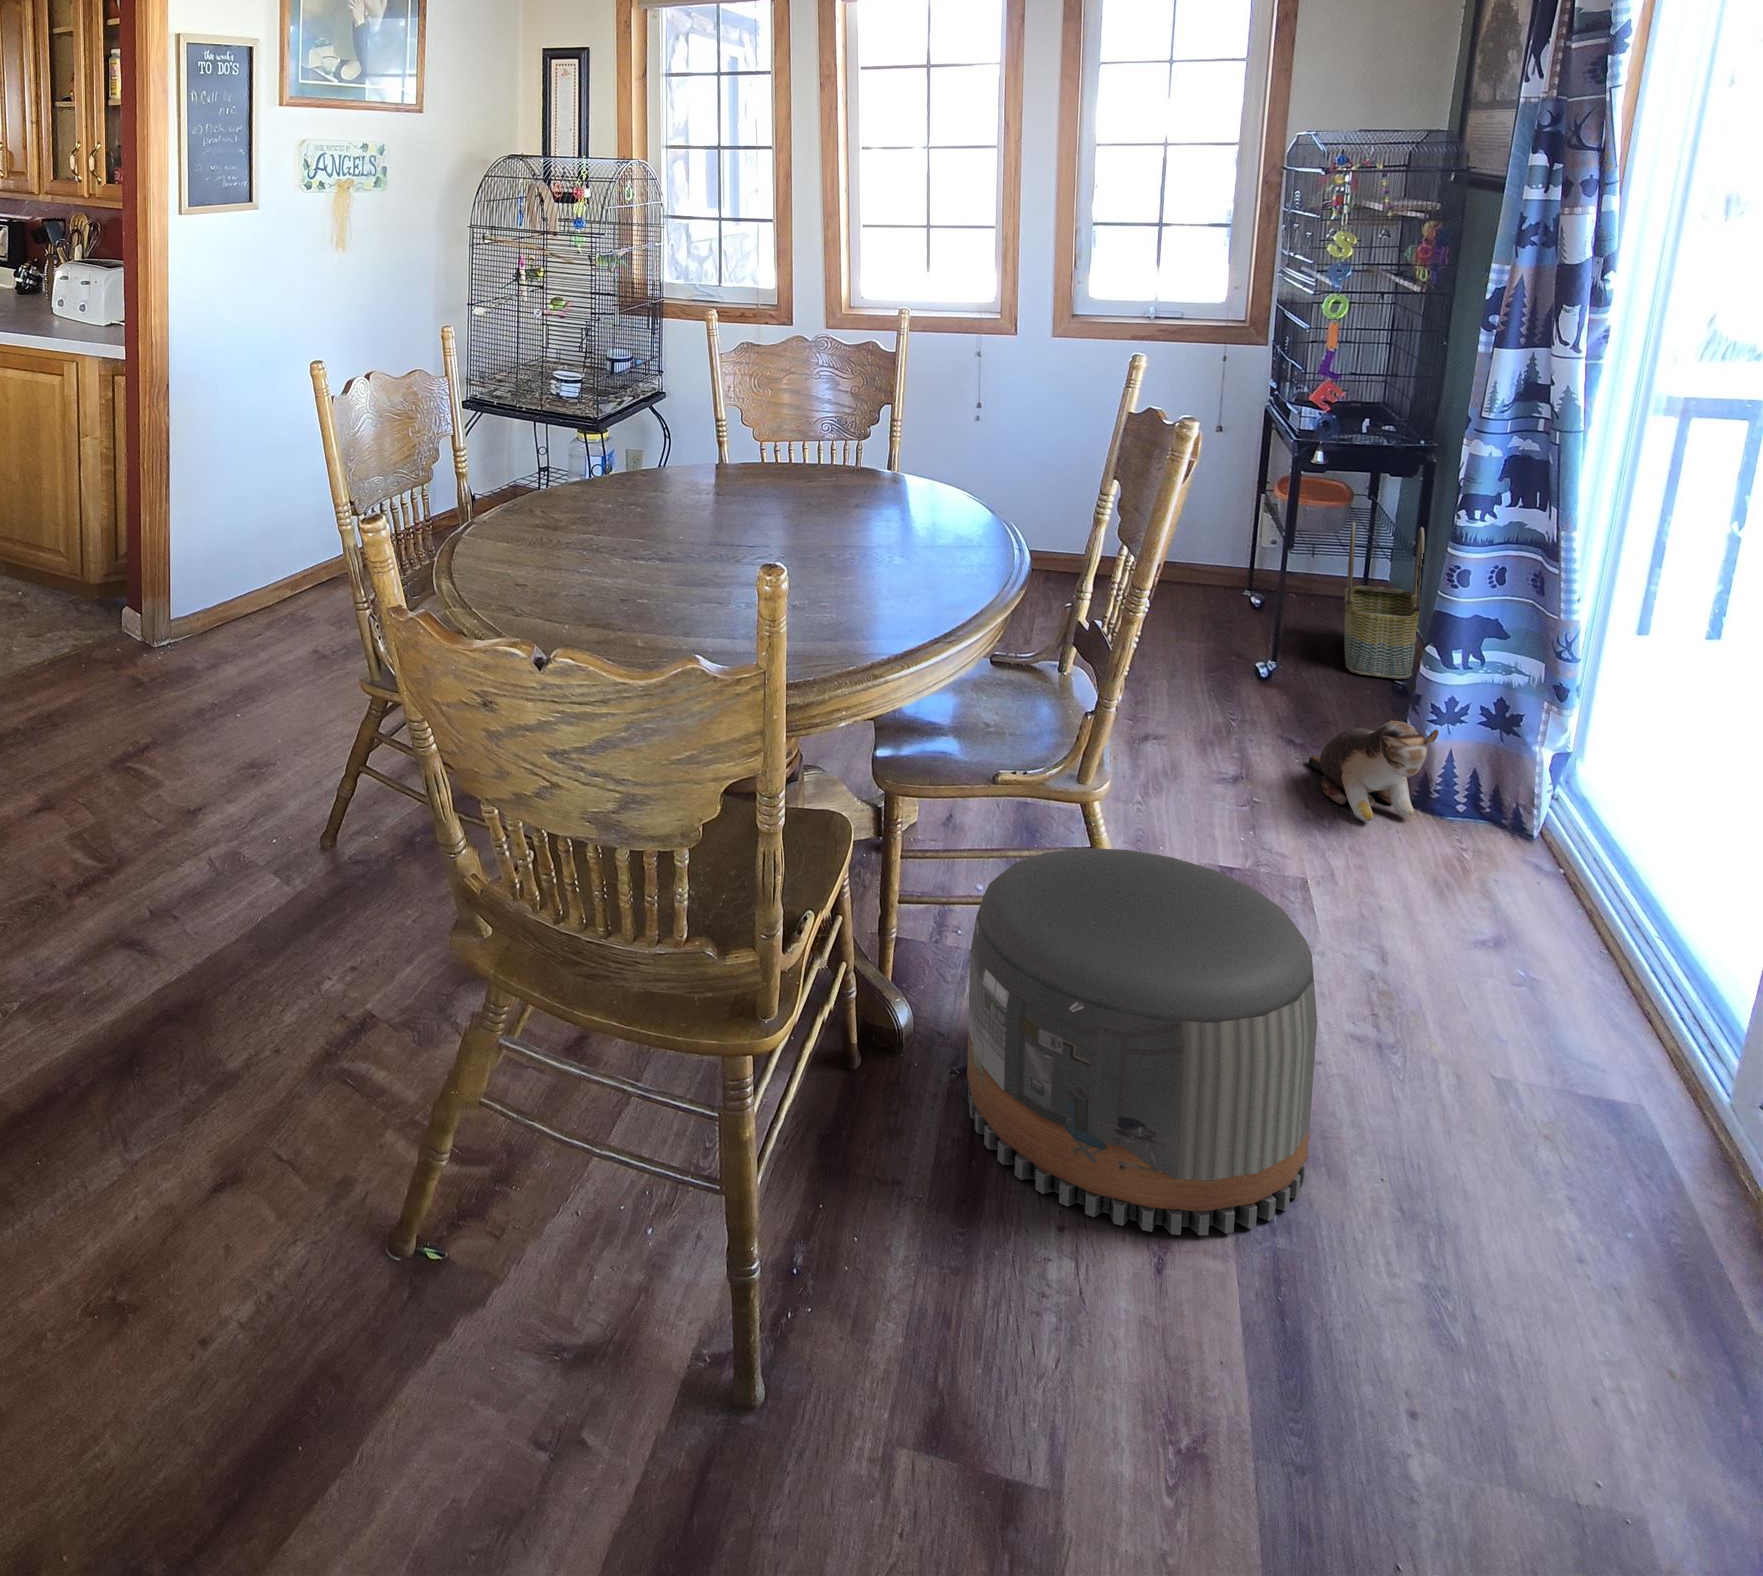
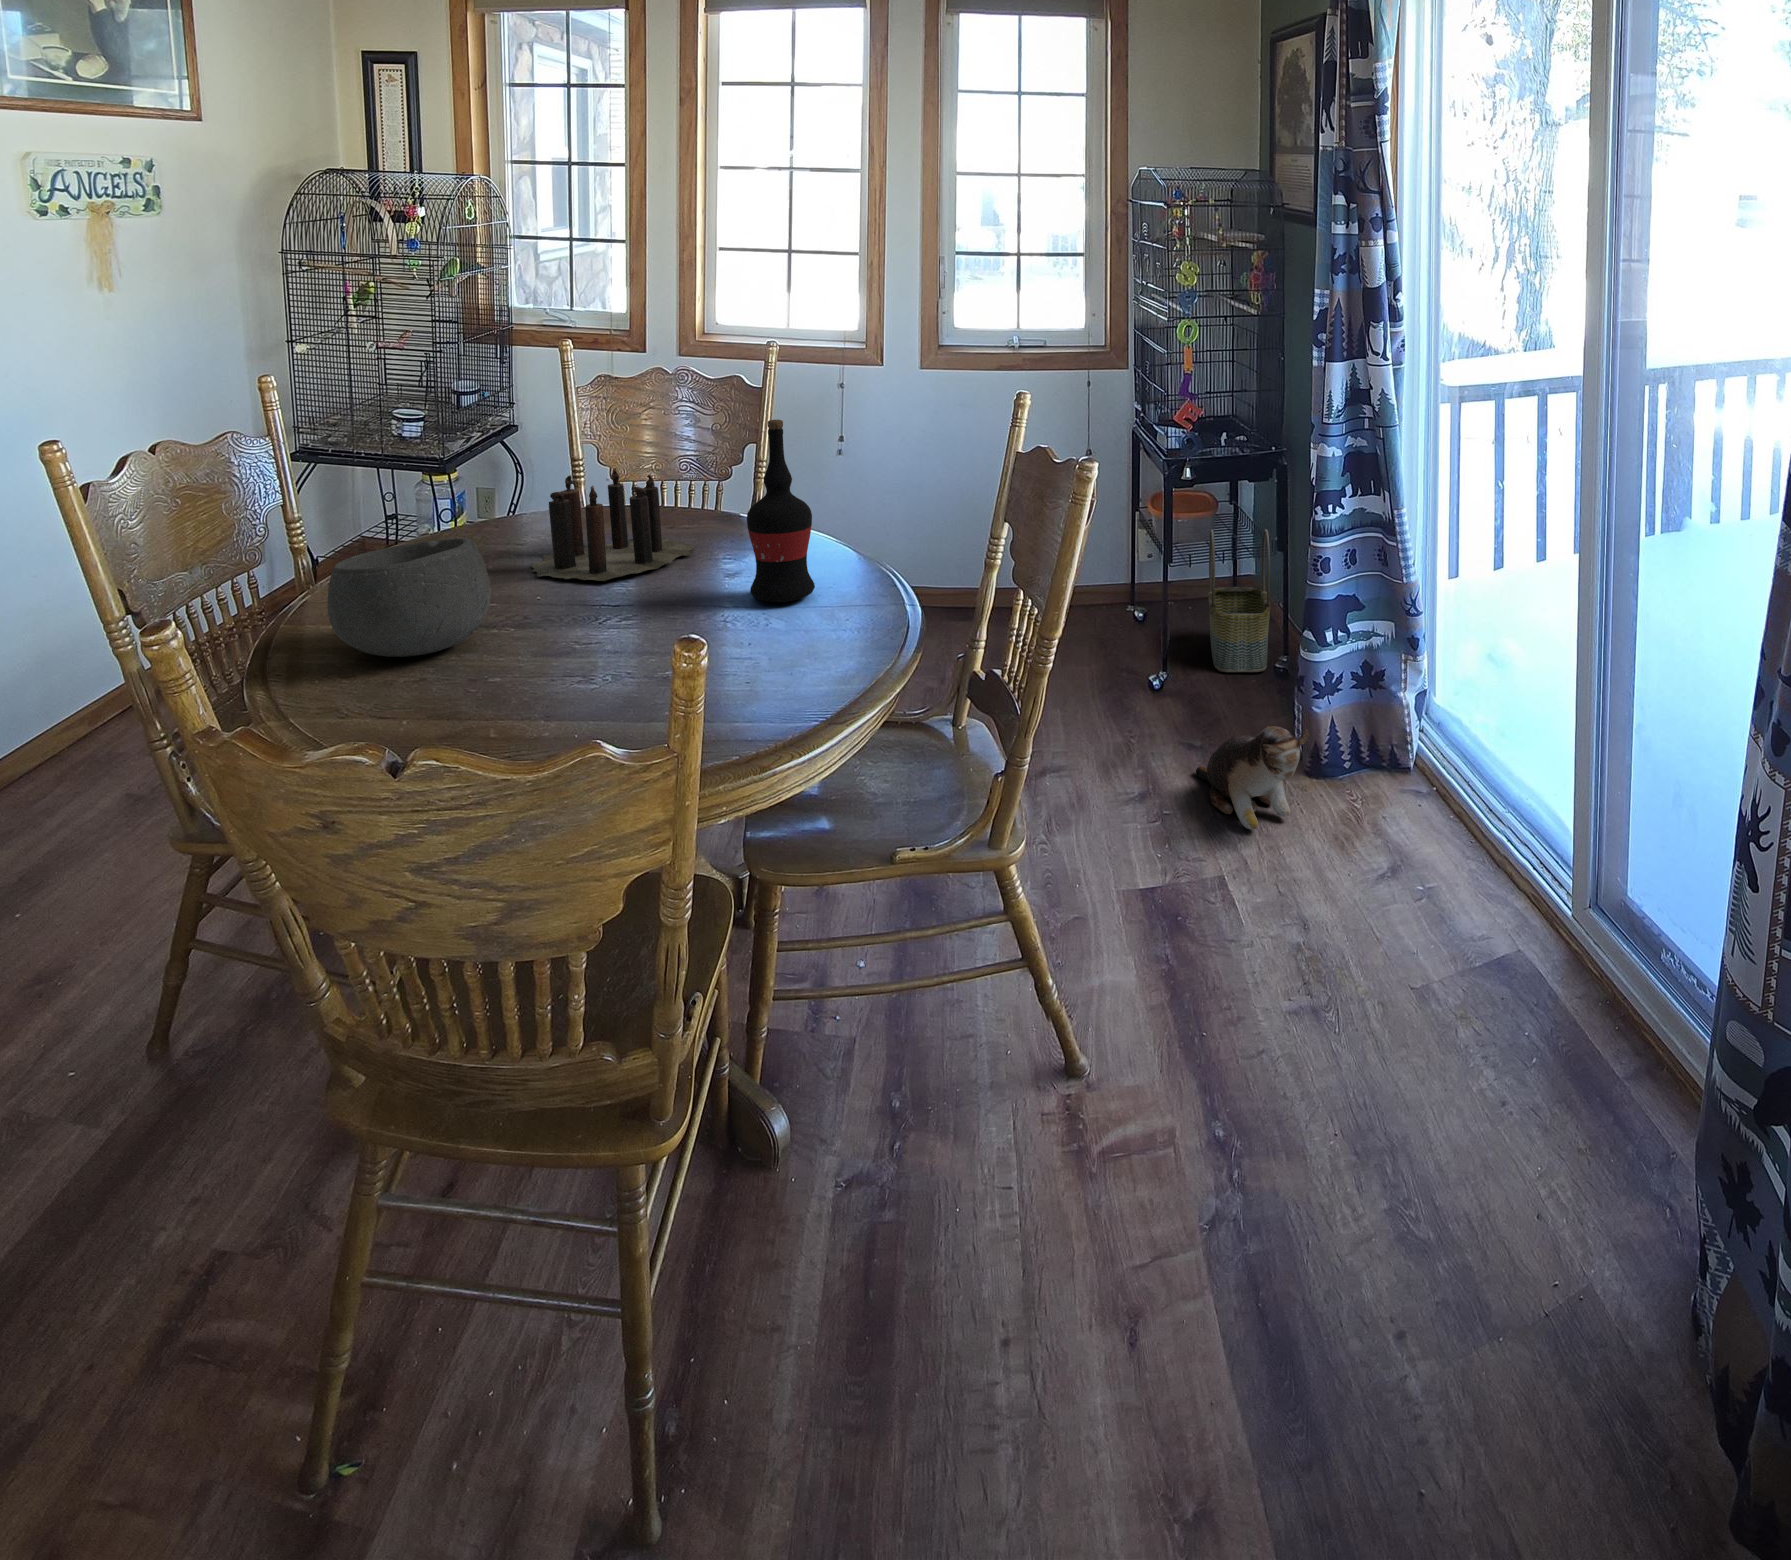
wine bottle: none [890,389,945,538] -> present [747,420,815,602]
candle: none [700,420,842,509] -> present [531,468,695,581]
bowl: none [598,466,702,547] -> present [327,538,491,657]
pouf: present [967,848,1317,1235] -> none [861,957,1259,1494]

